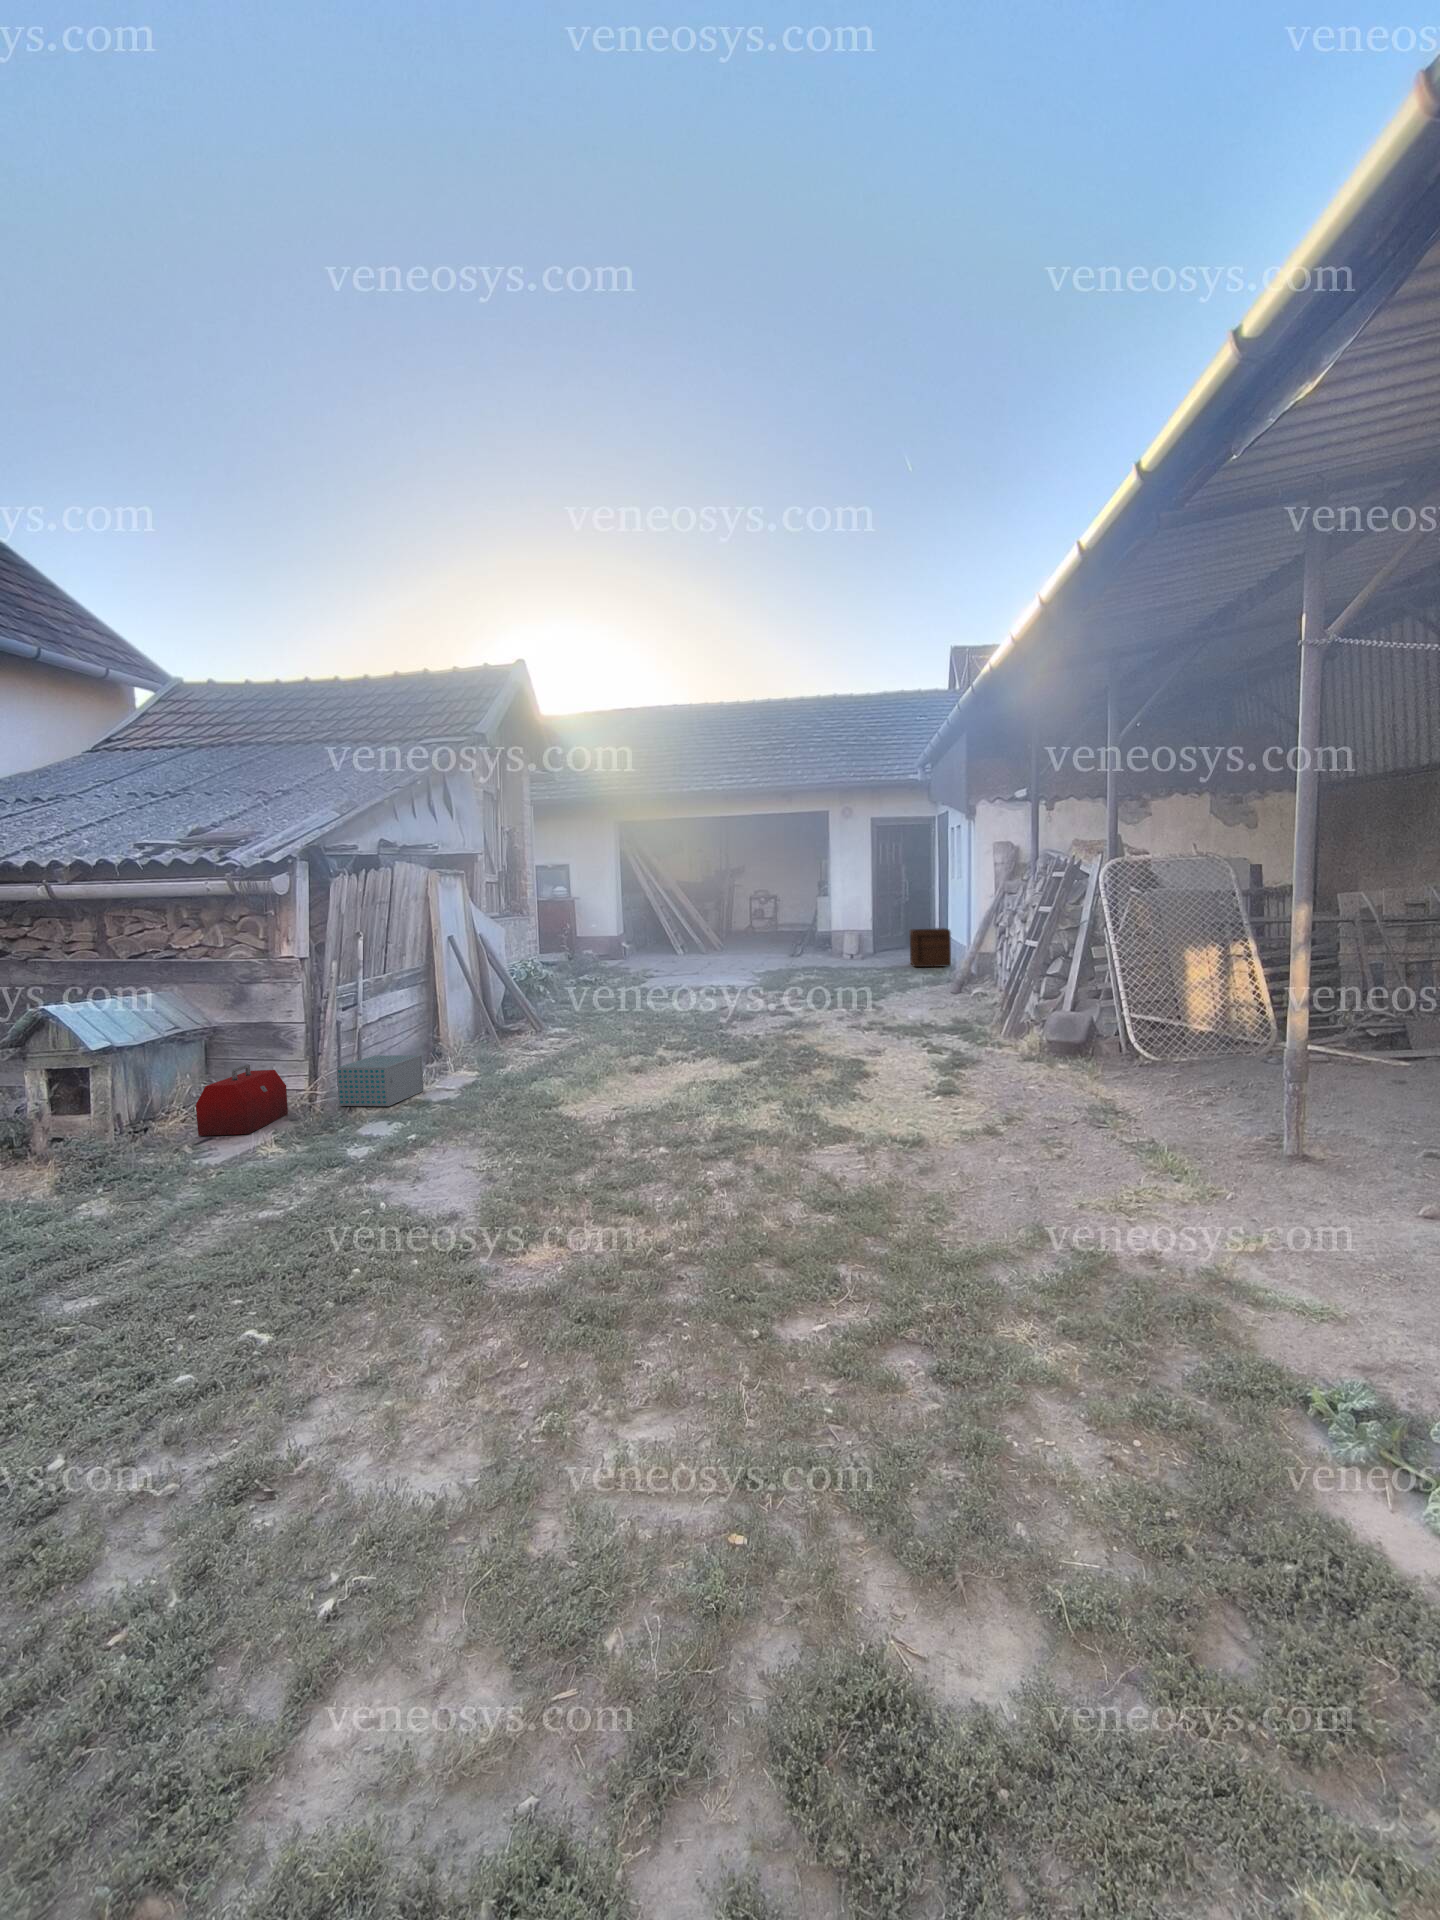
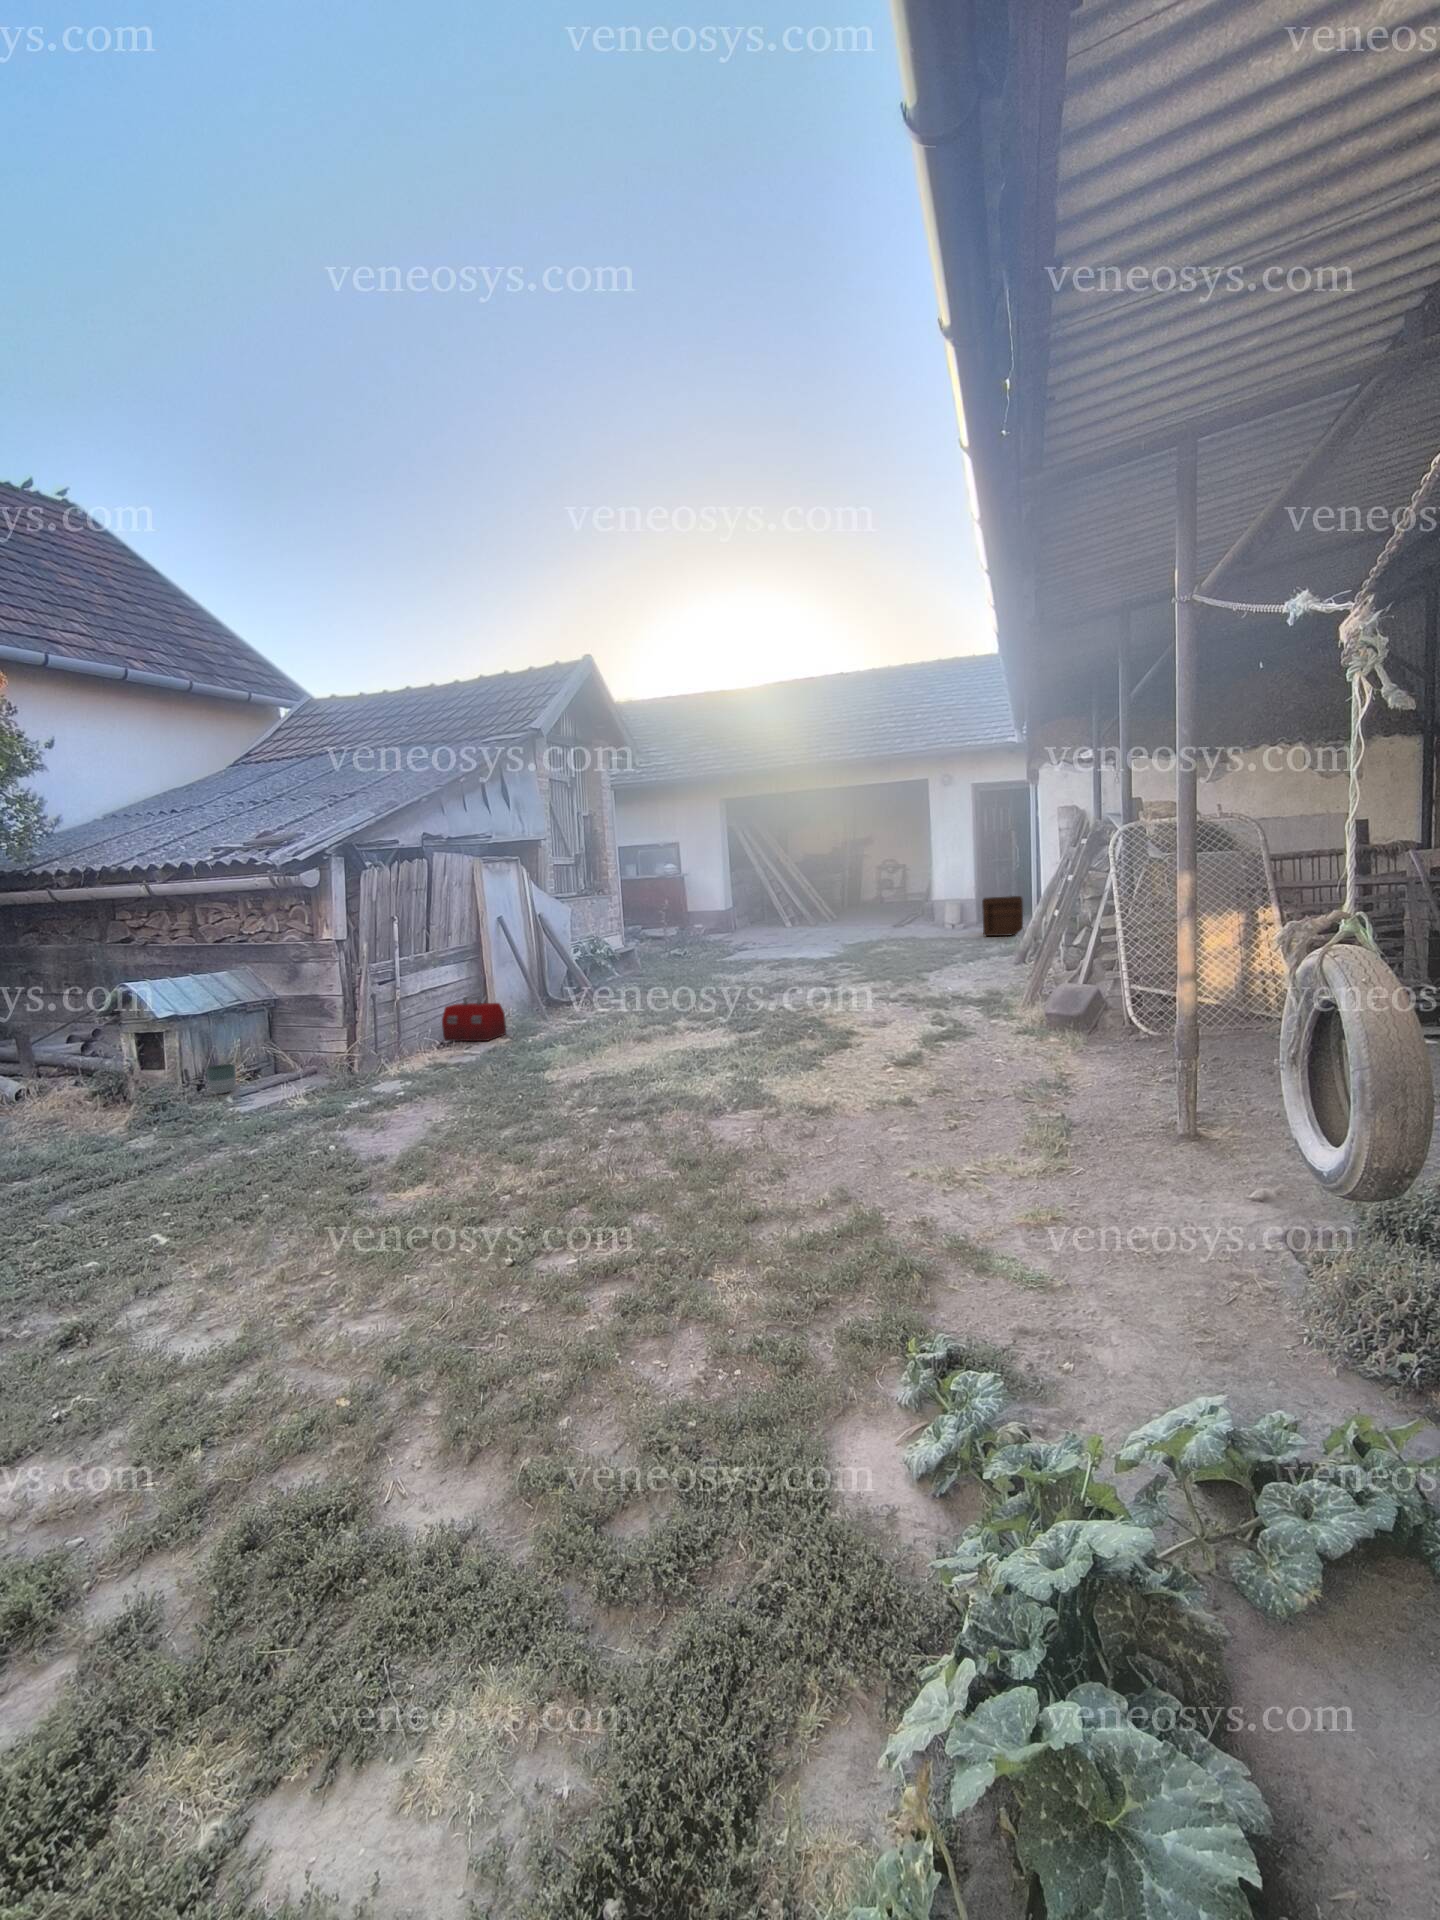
storage box: present [337,1055,423,1106] -> none [369,1024,448,1068]
toolbox: present [196,1064,288,1136] -> present [442,997,506,1041]
planter: none [140,1105,177,1142] -> present [206,1064,236,1094]

